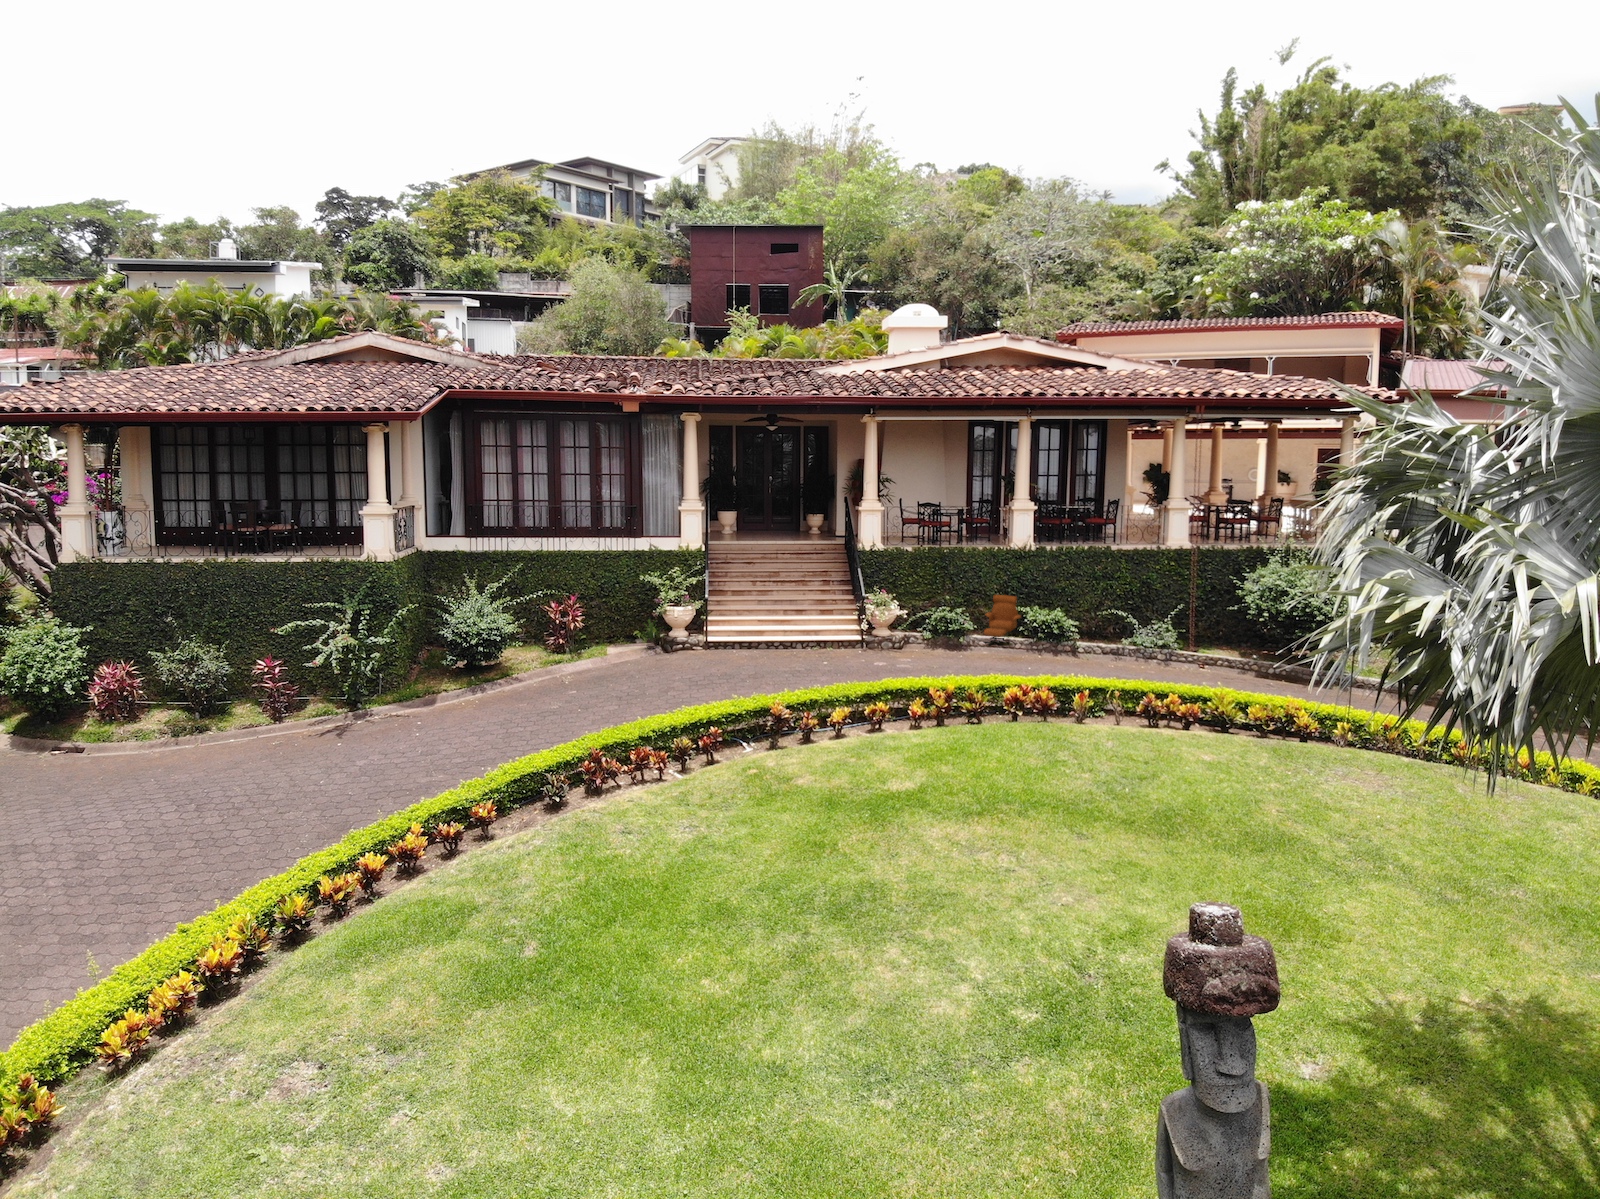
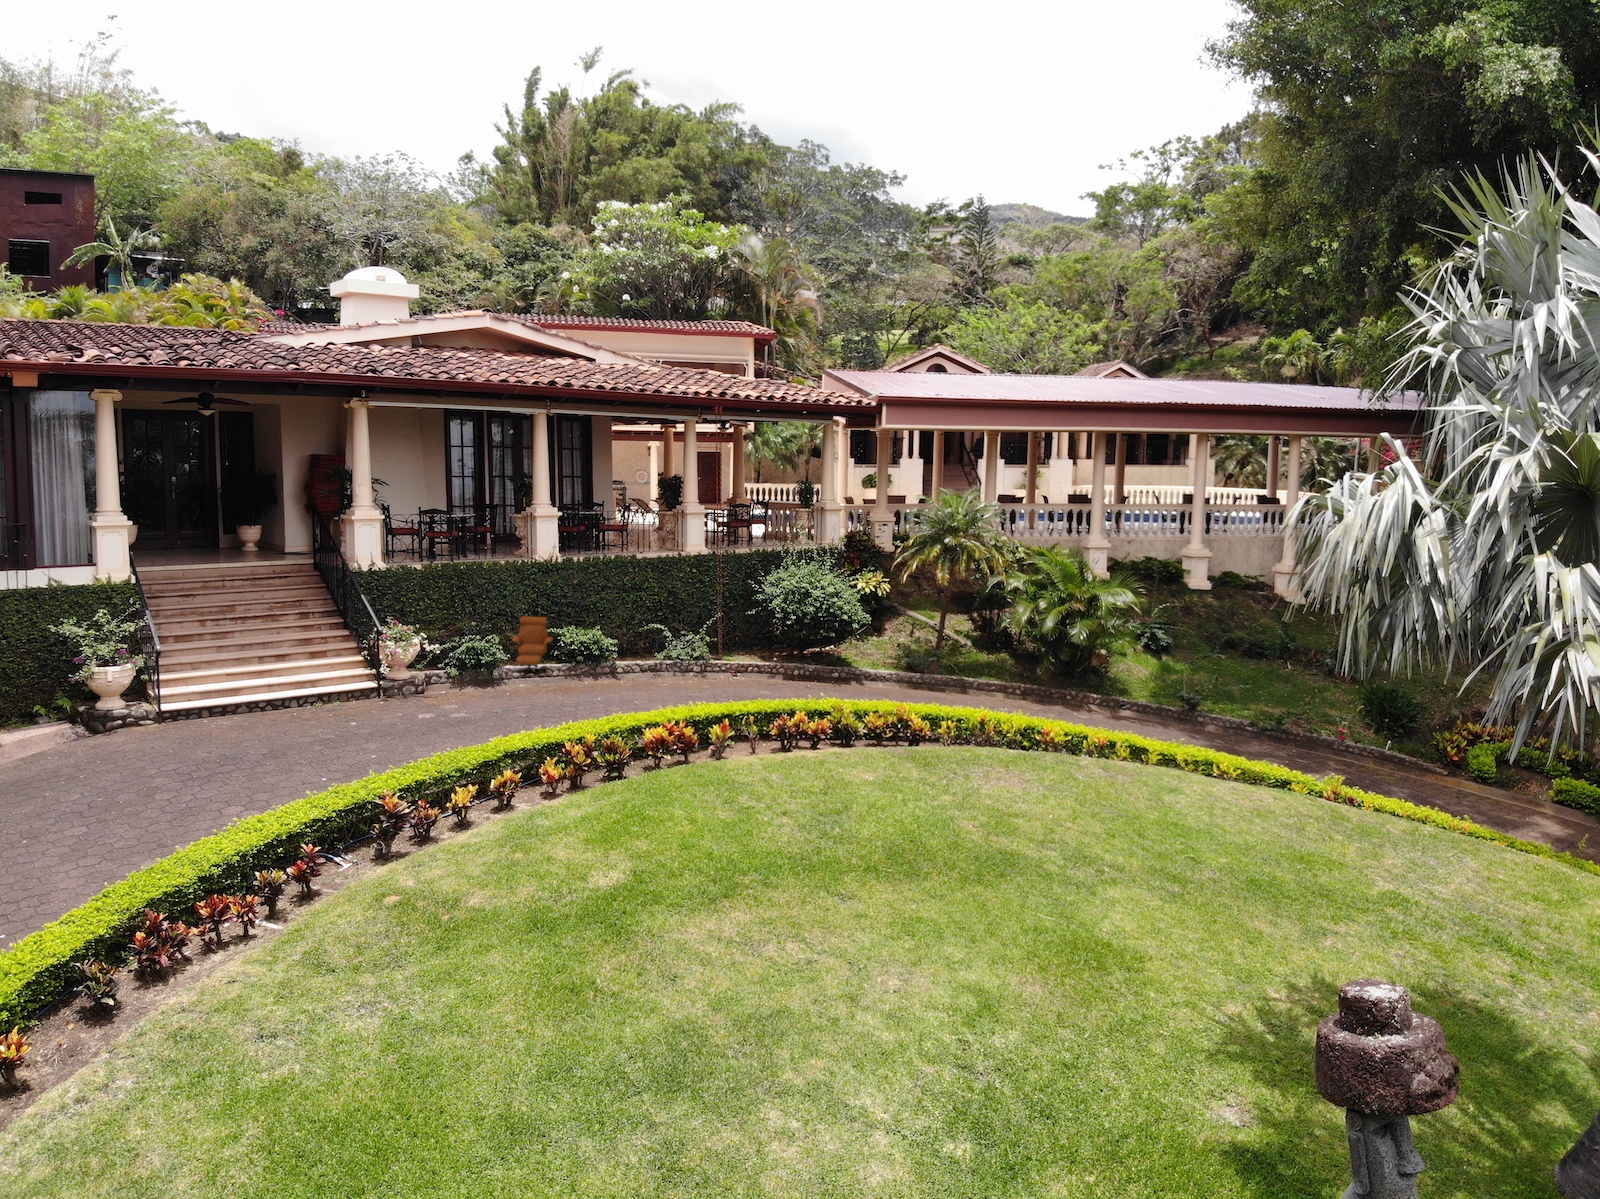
decorative plant: present [647,620,656,649] -> none [42,688,92,729]

